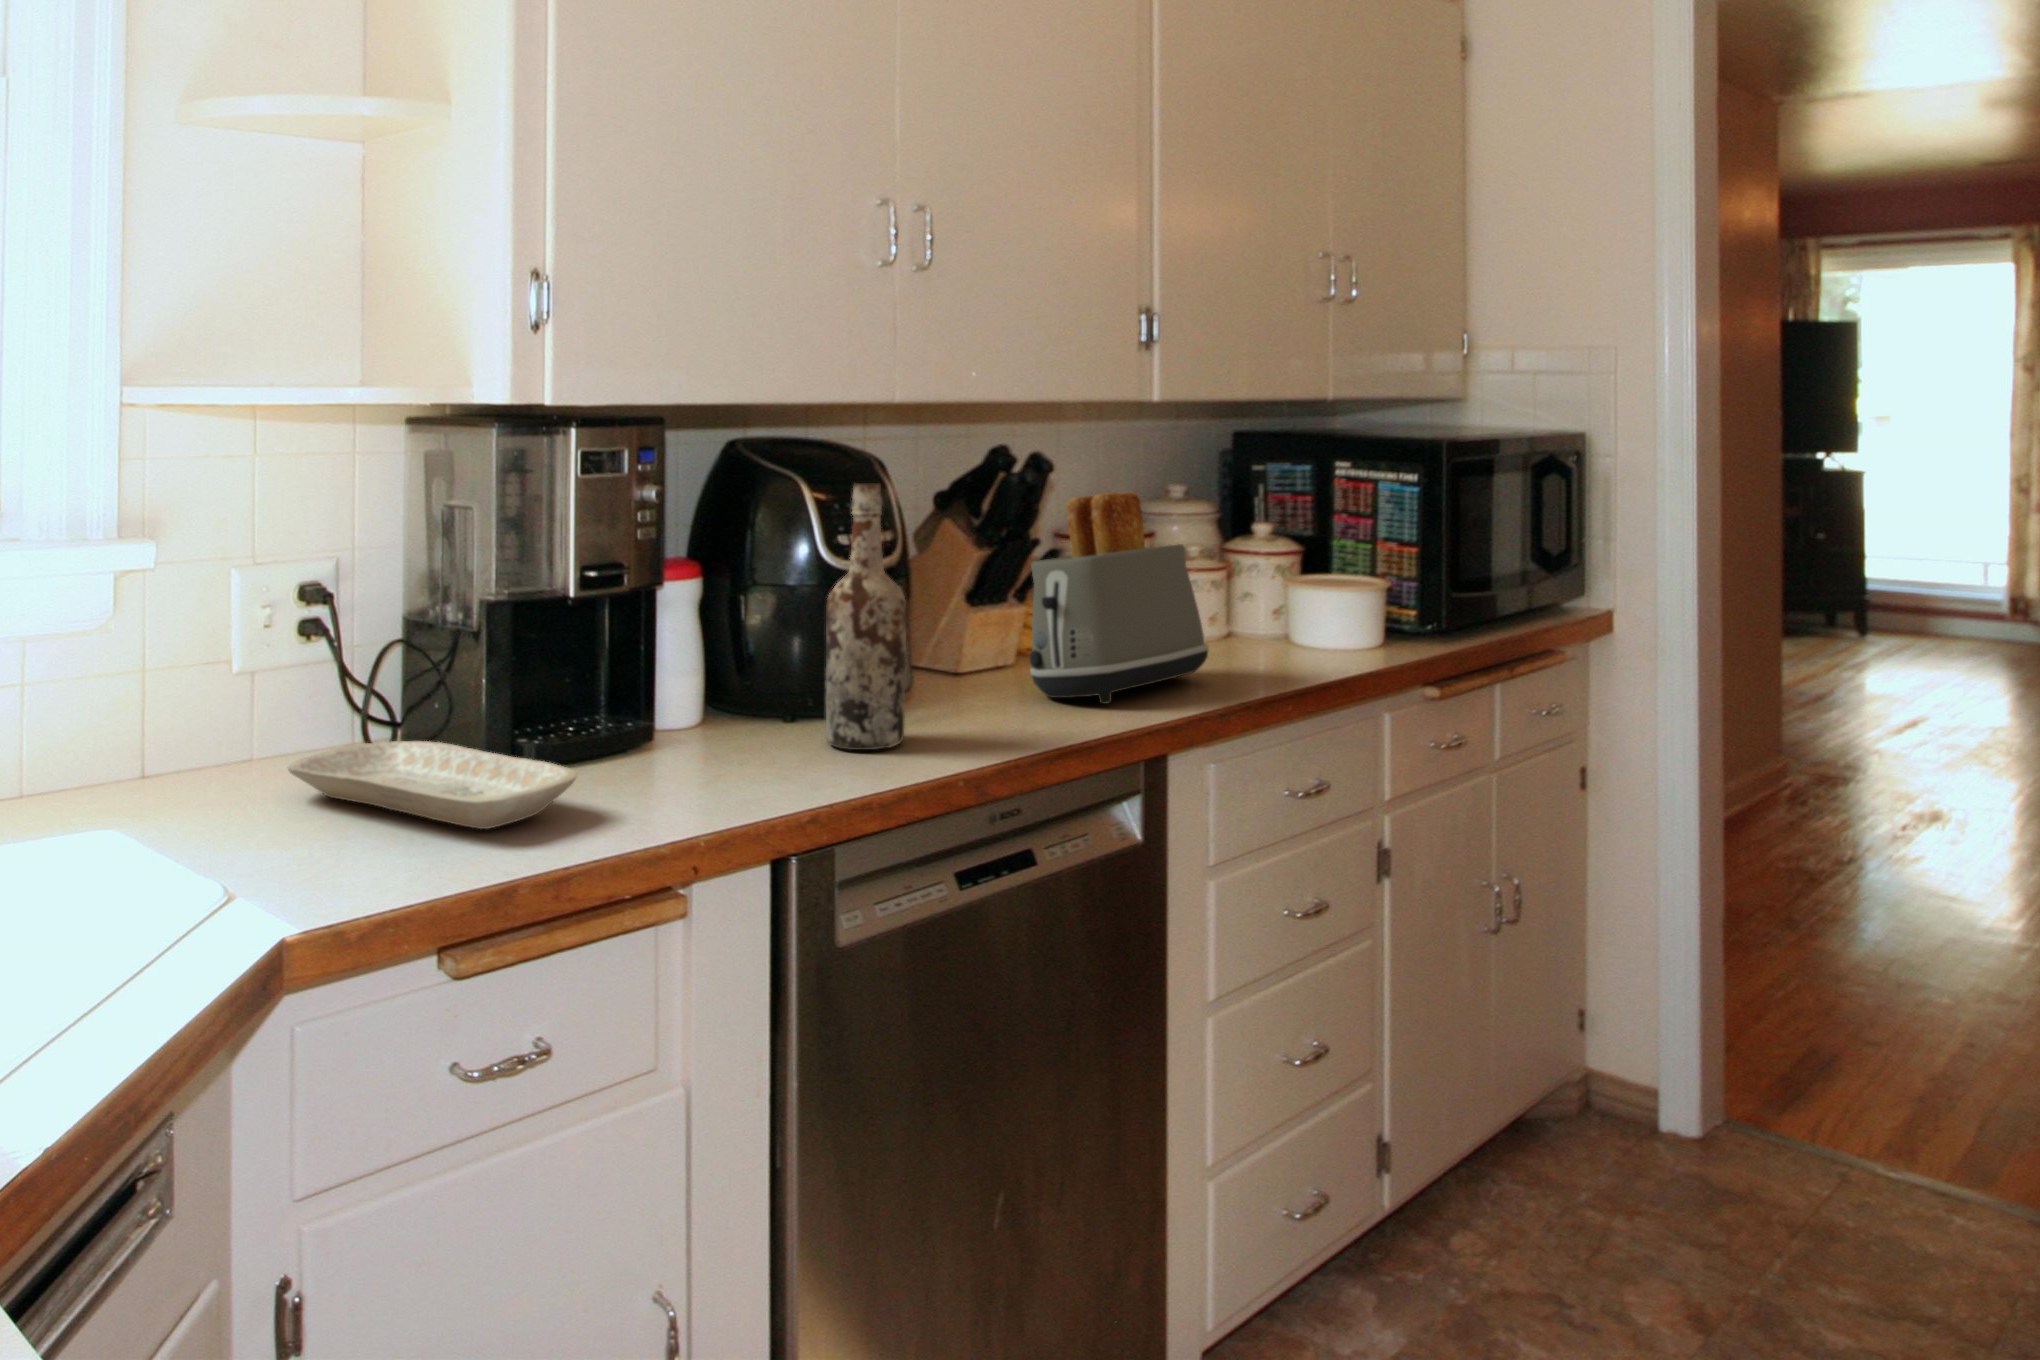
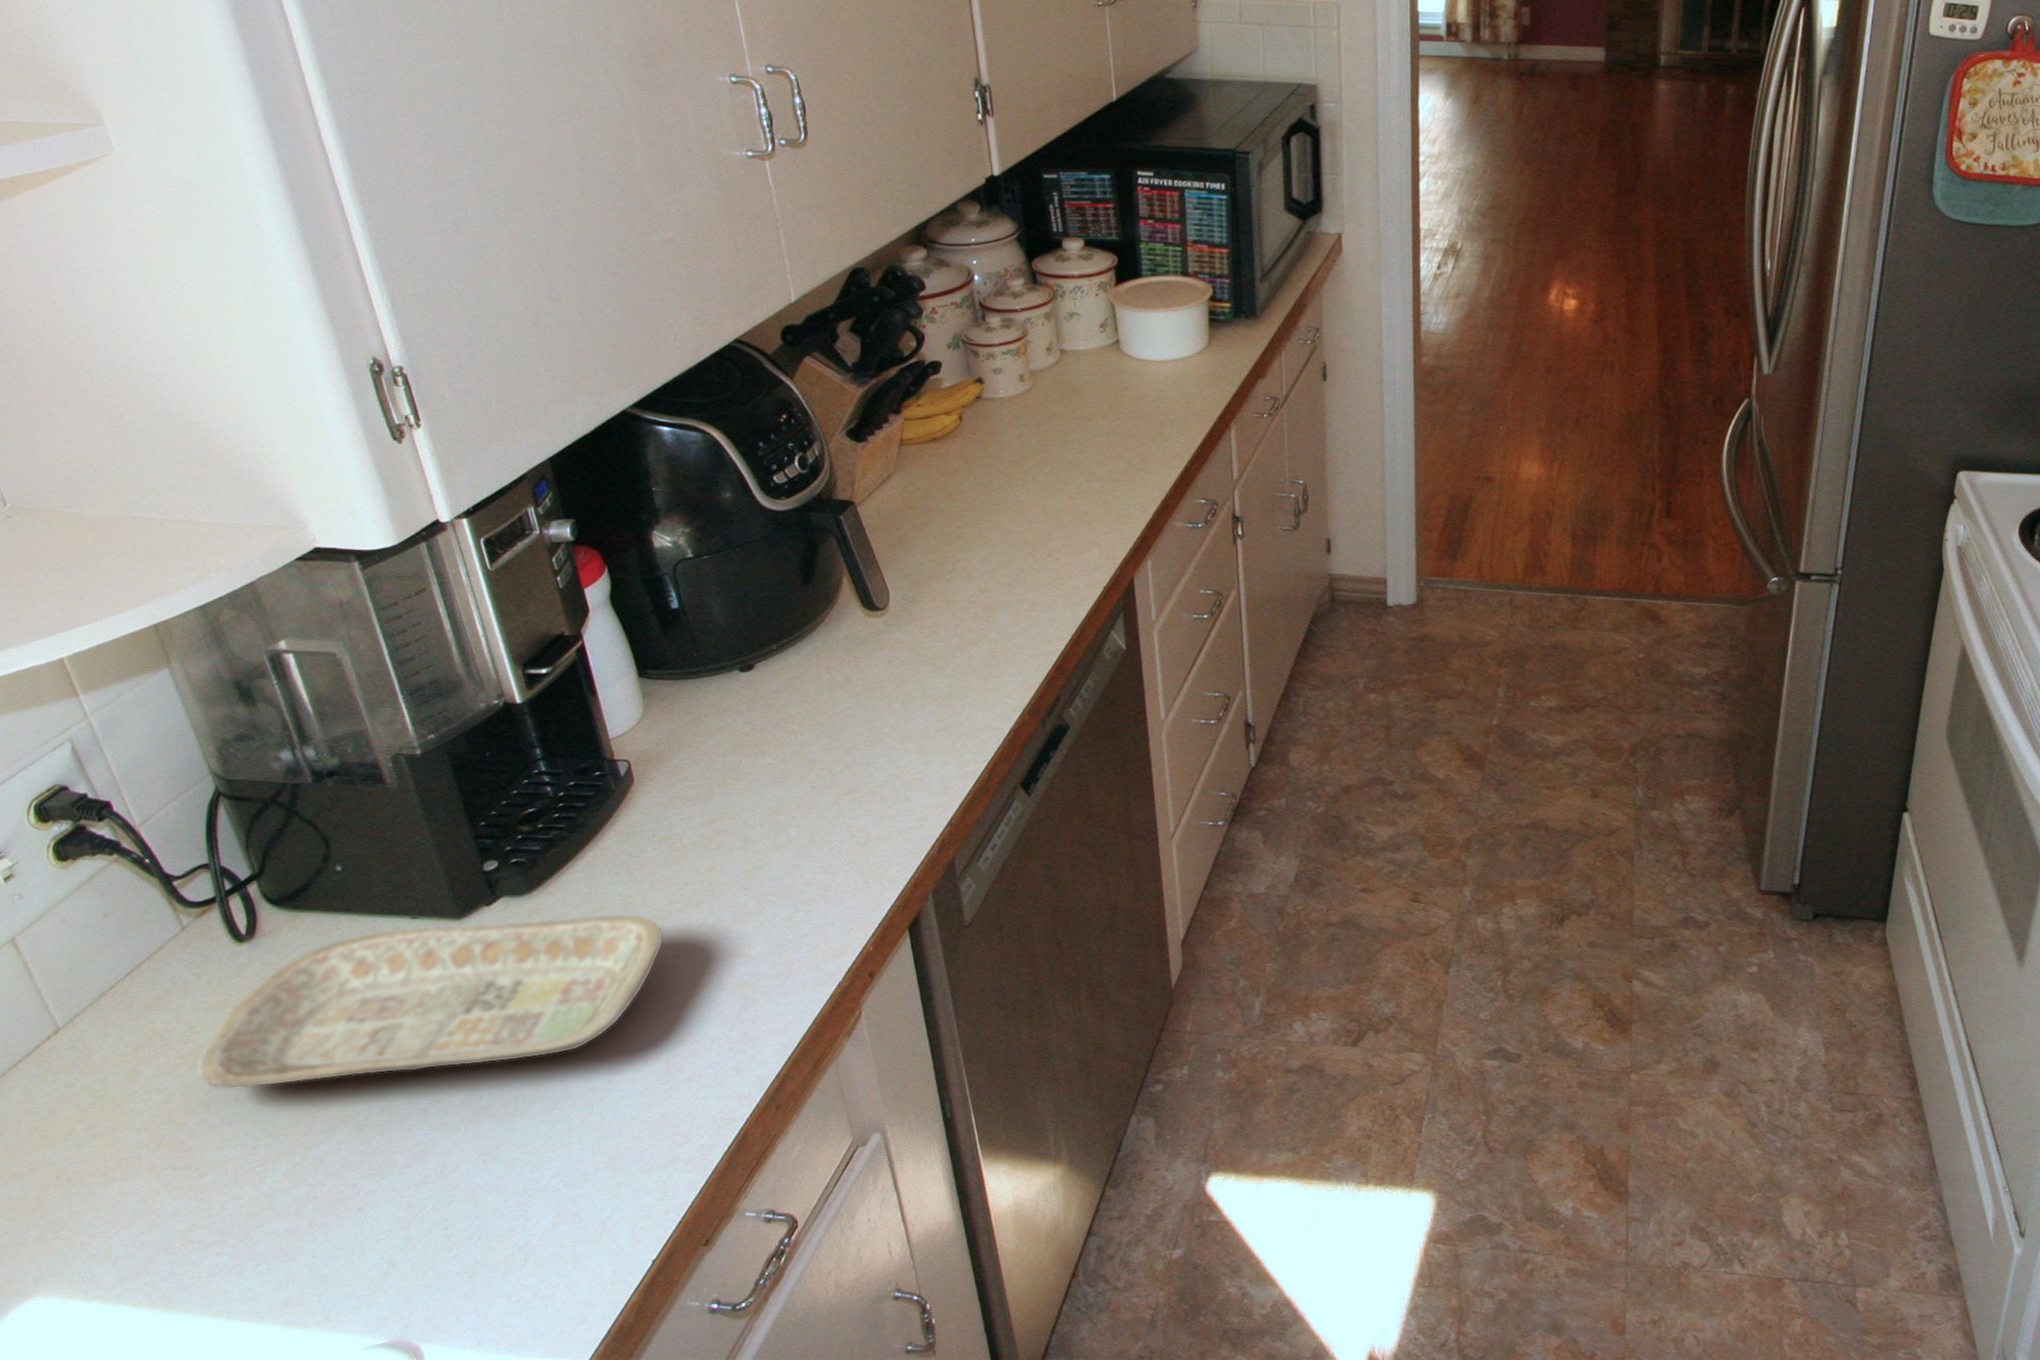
wine bottle: present [826,483,906,750] -> none [800,434,916,702]
toaster: present [1030,492,1209,704] -> none [945,303,1112,529]

